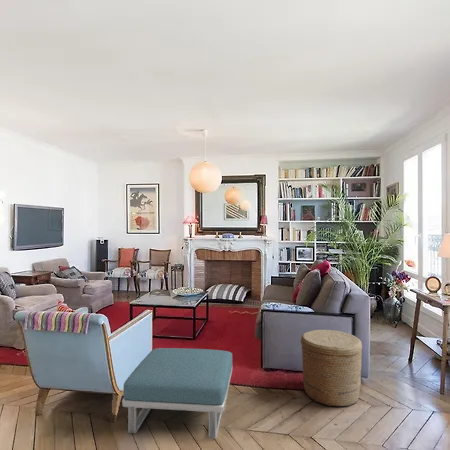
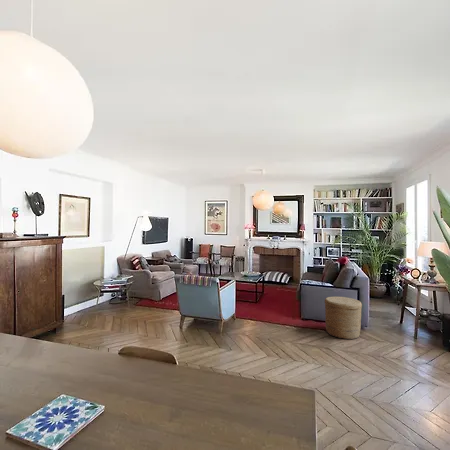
footstool: present [122,348,233,439] -> none [226,301,283,345]

